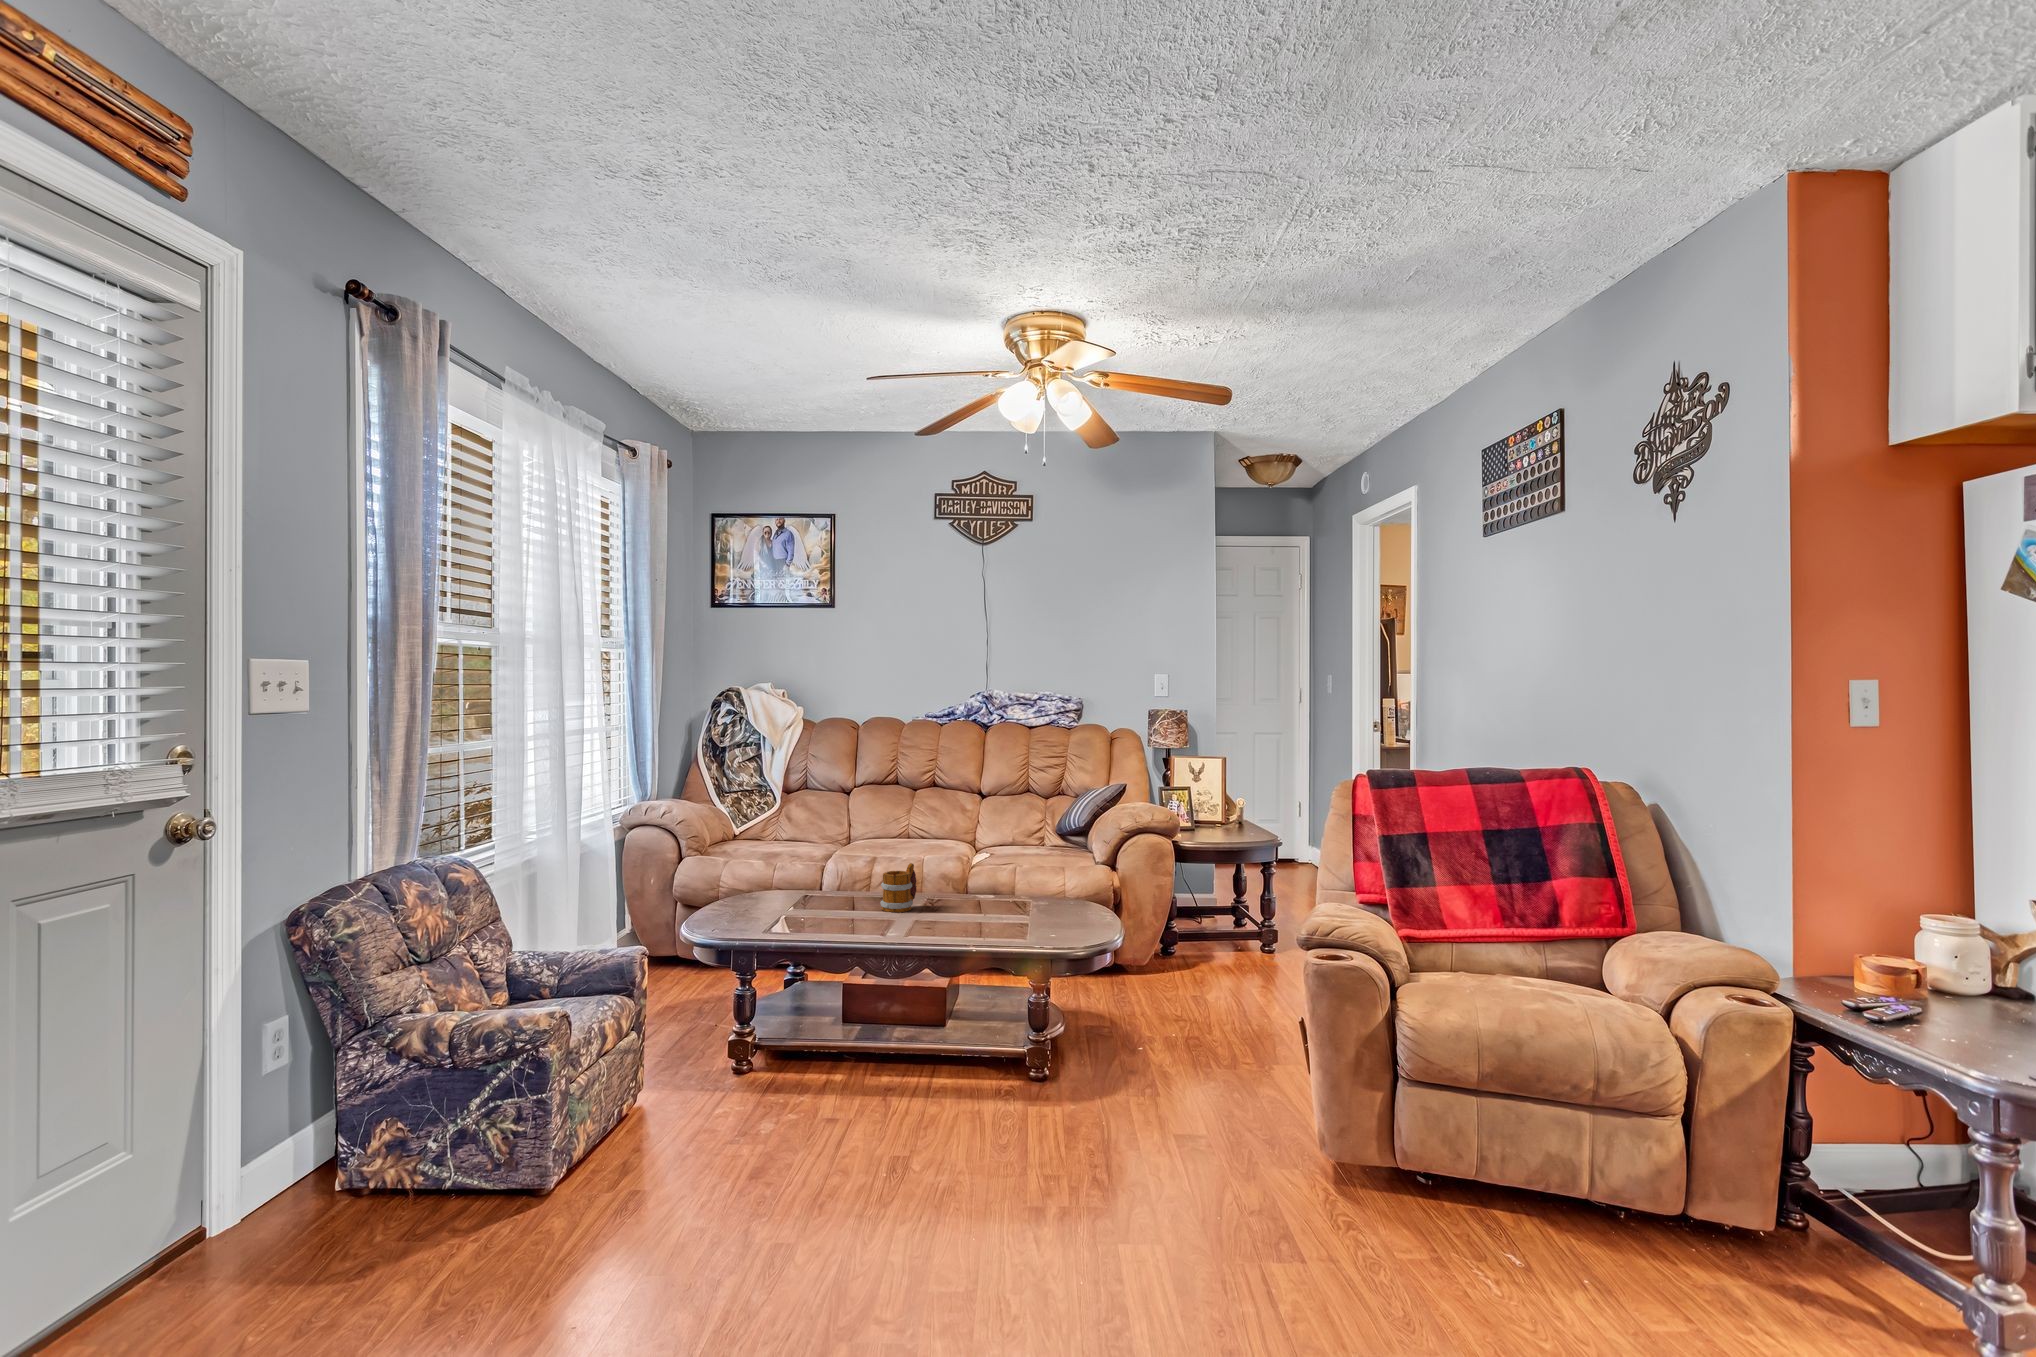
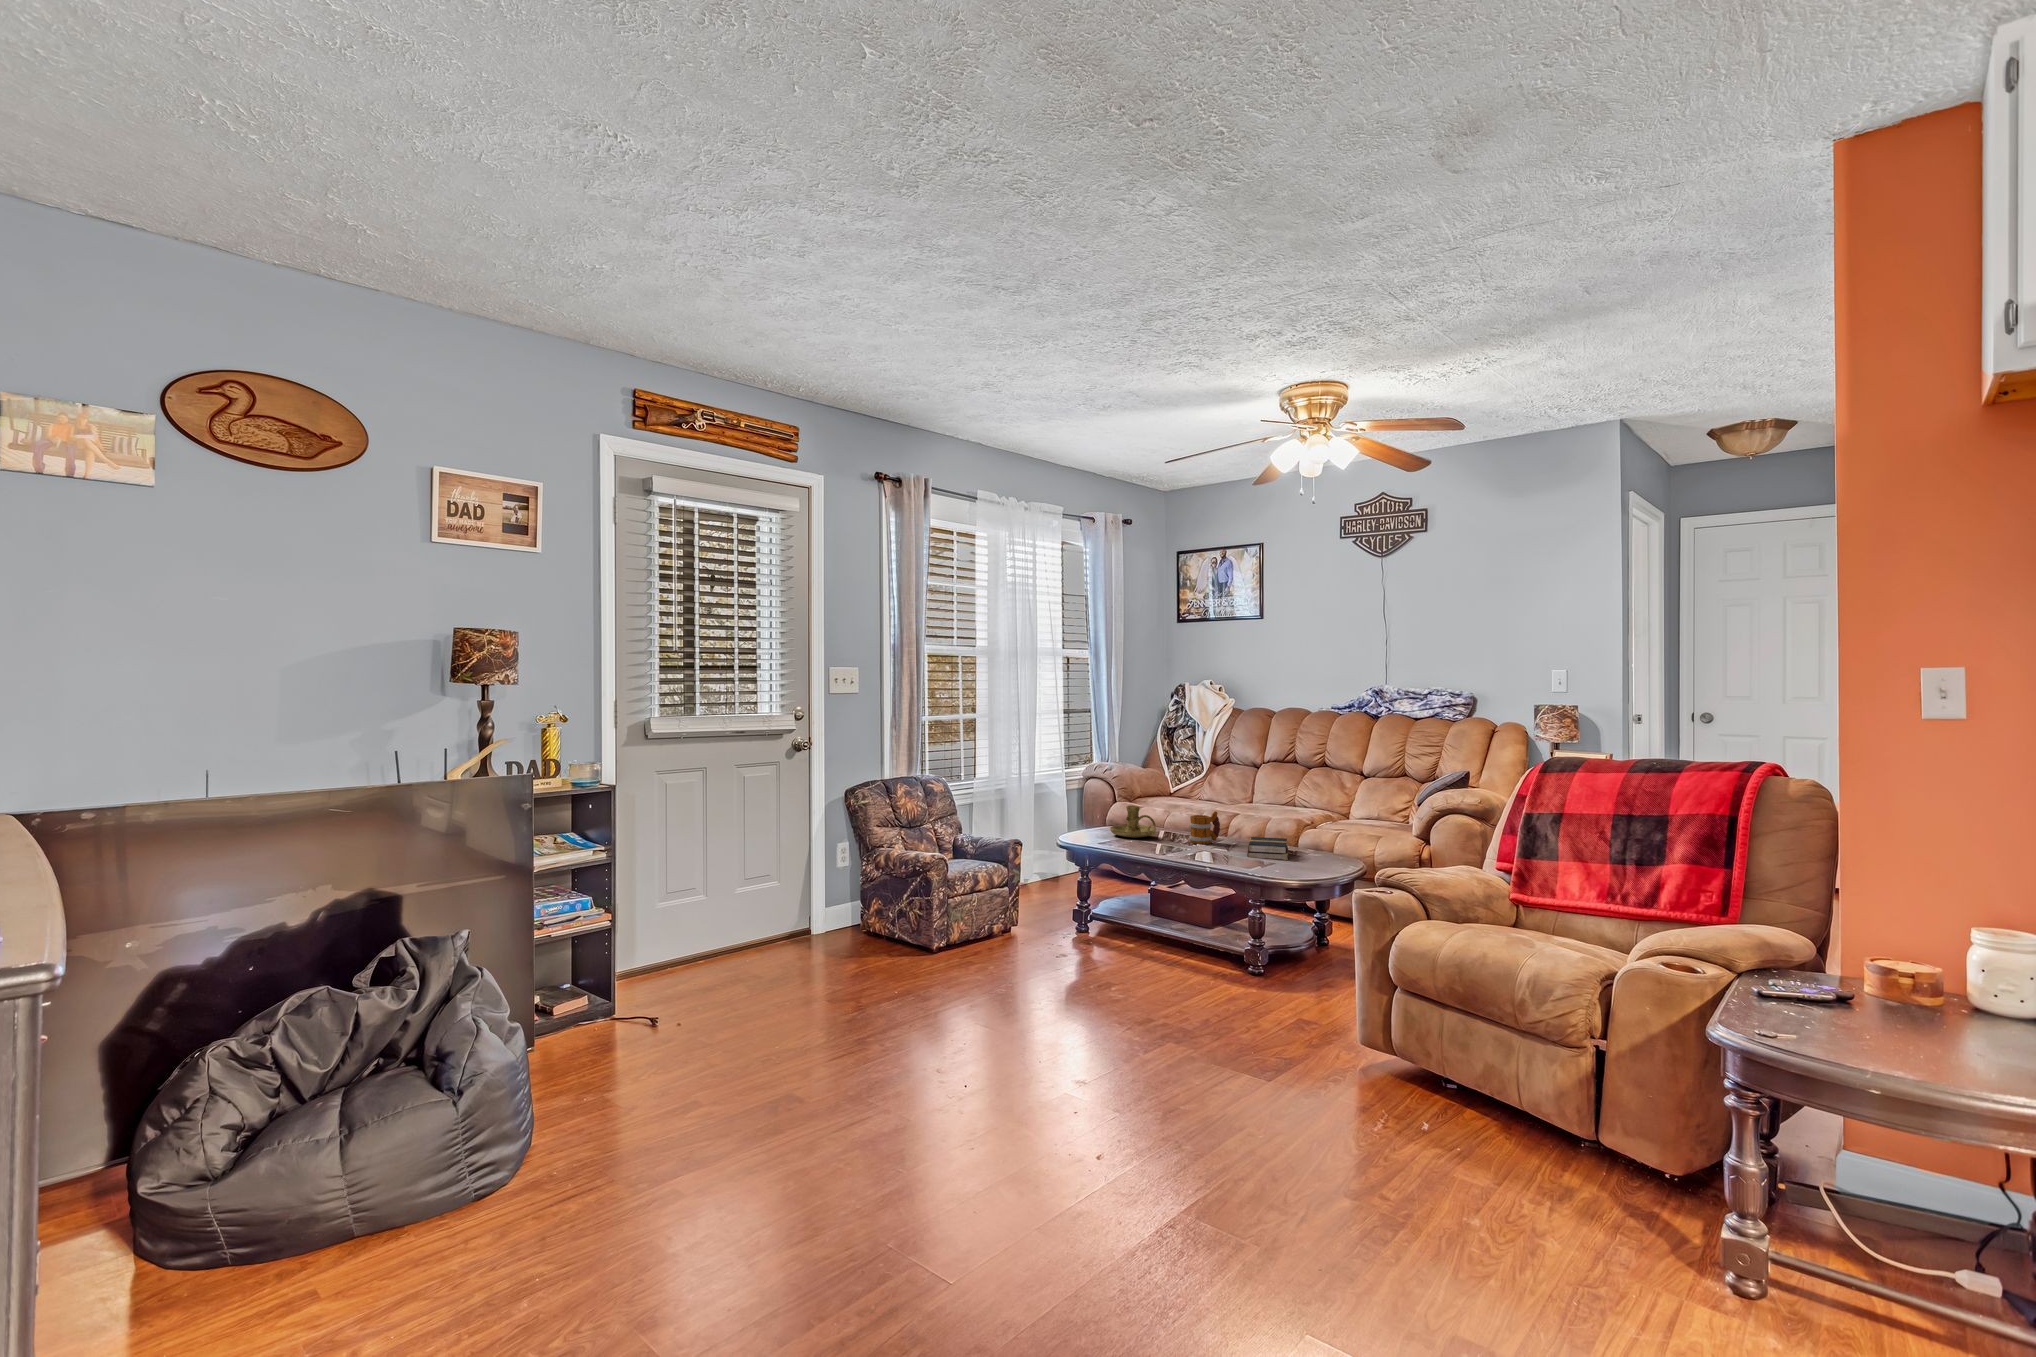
candle holder: none [765,868,845,916] -> present [1110,805,1156,838]
hardback book: none [973,890,1046,925] -> present [1247,837,1288,860]

